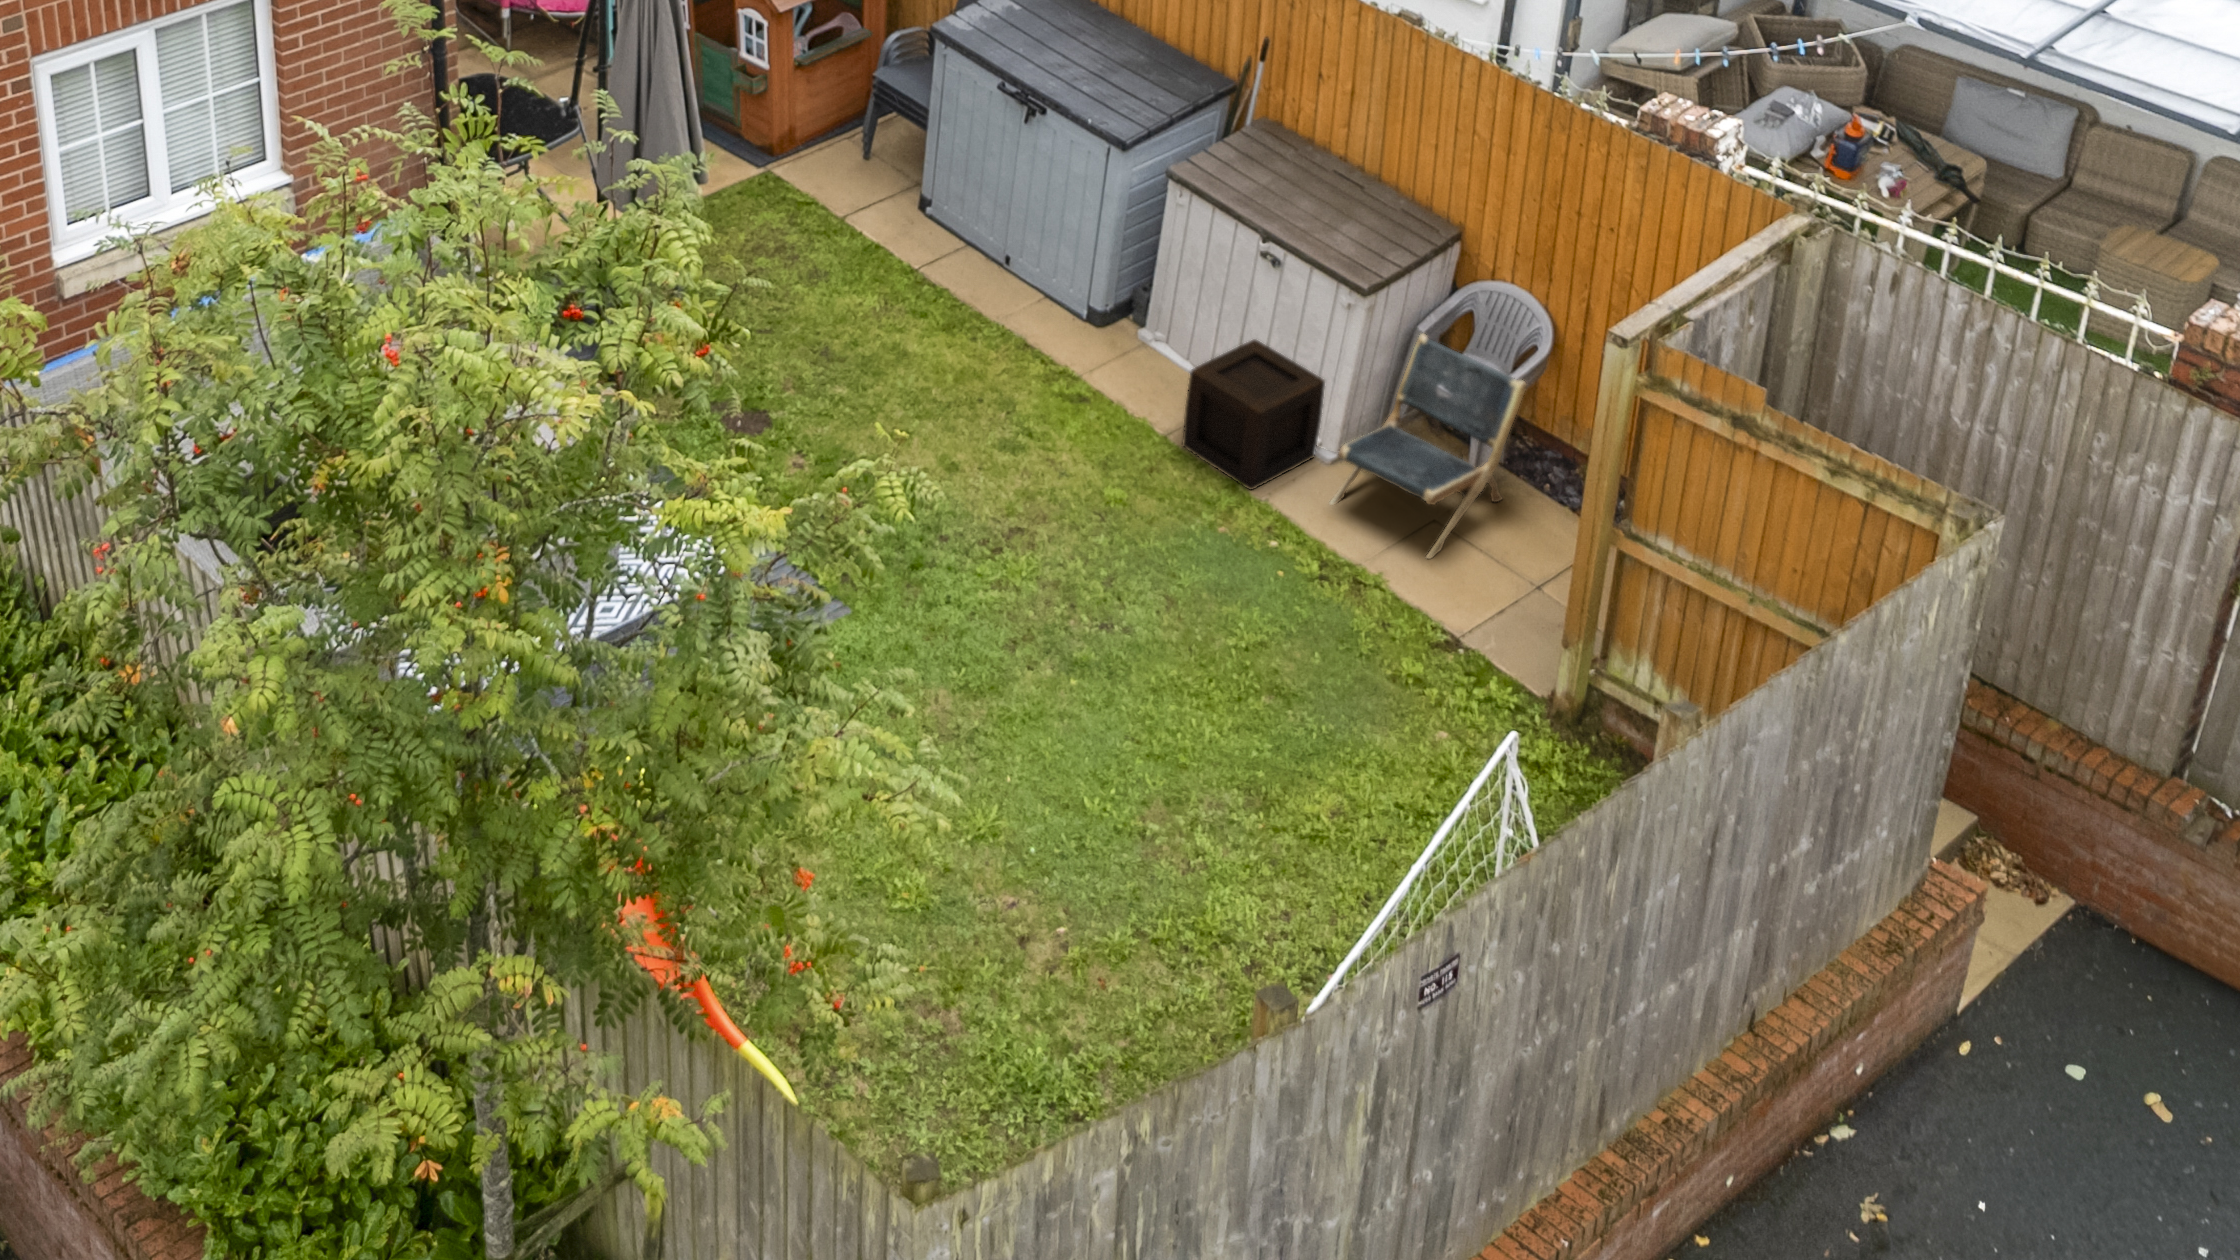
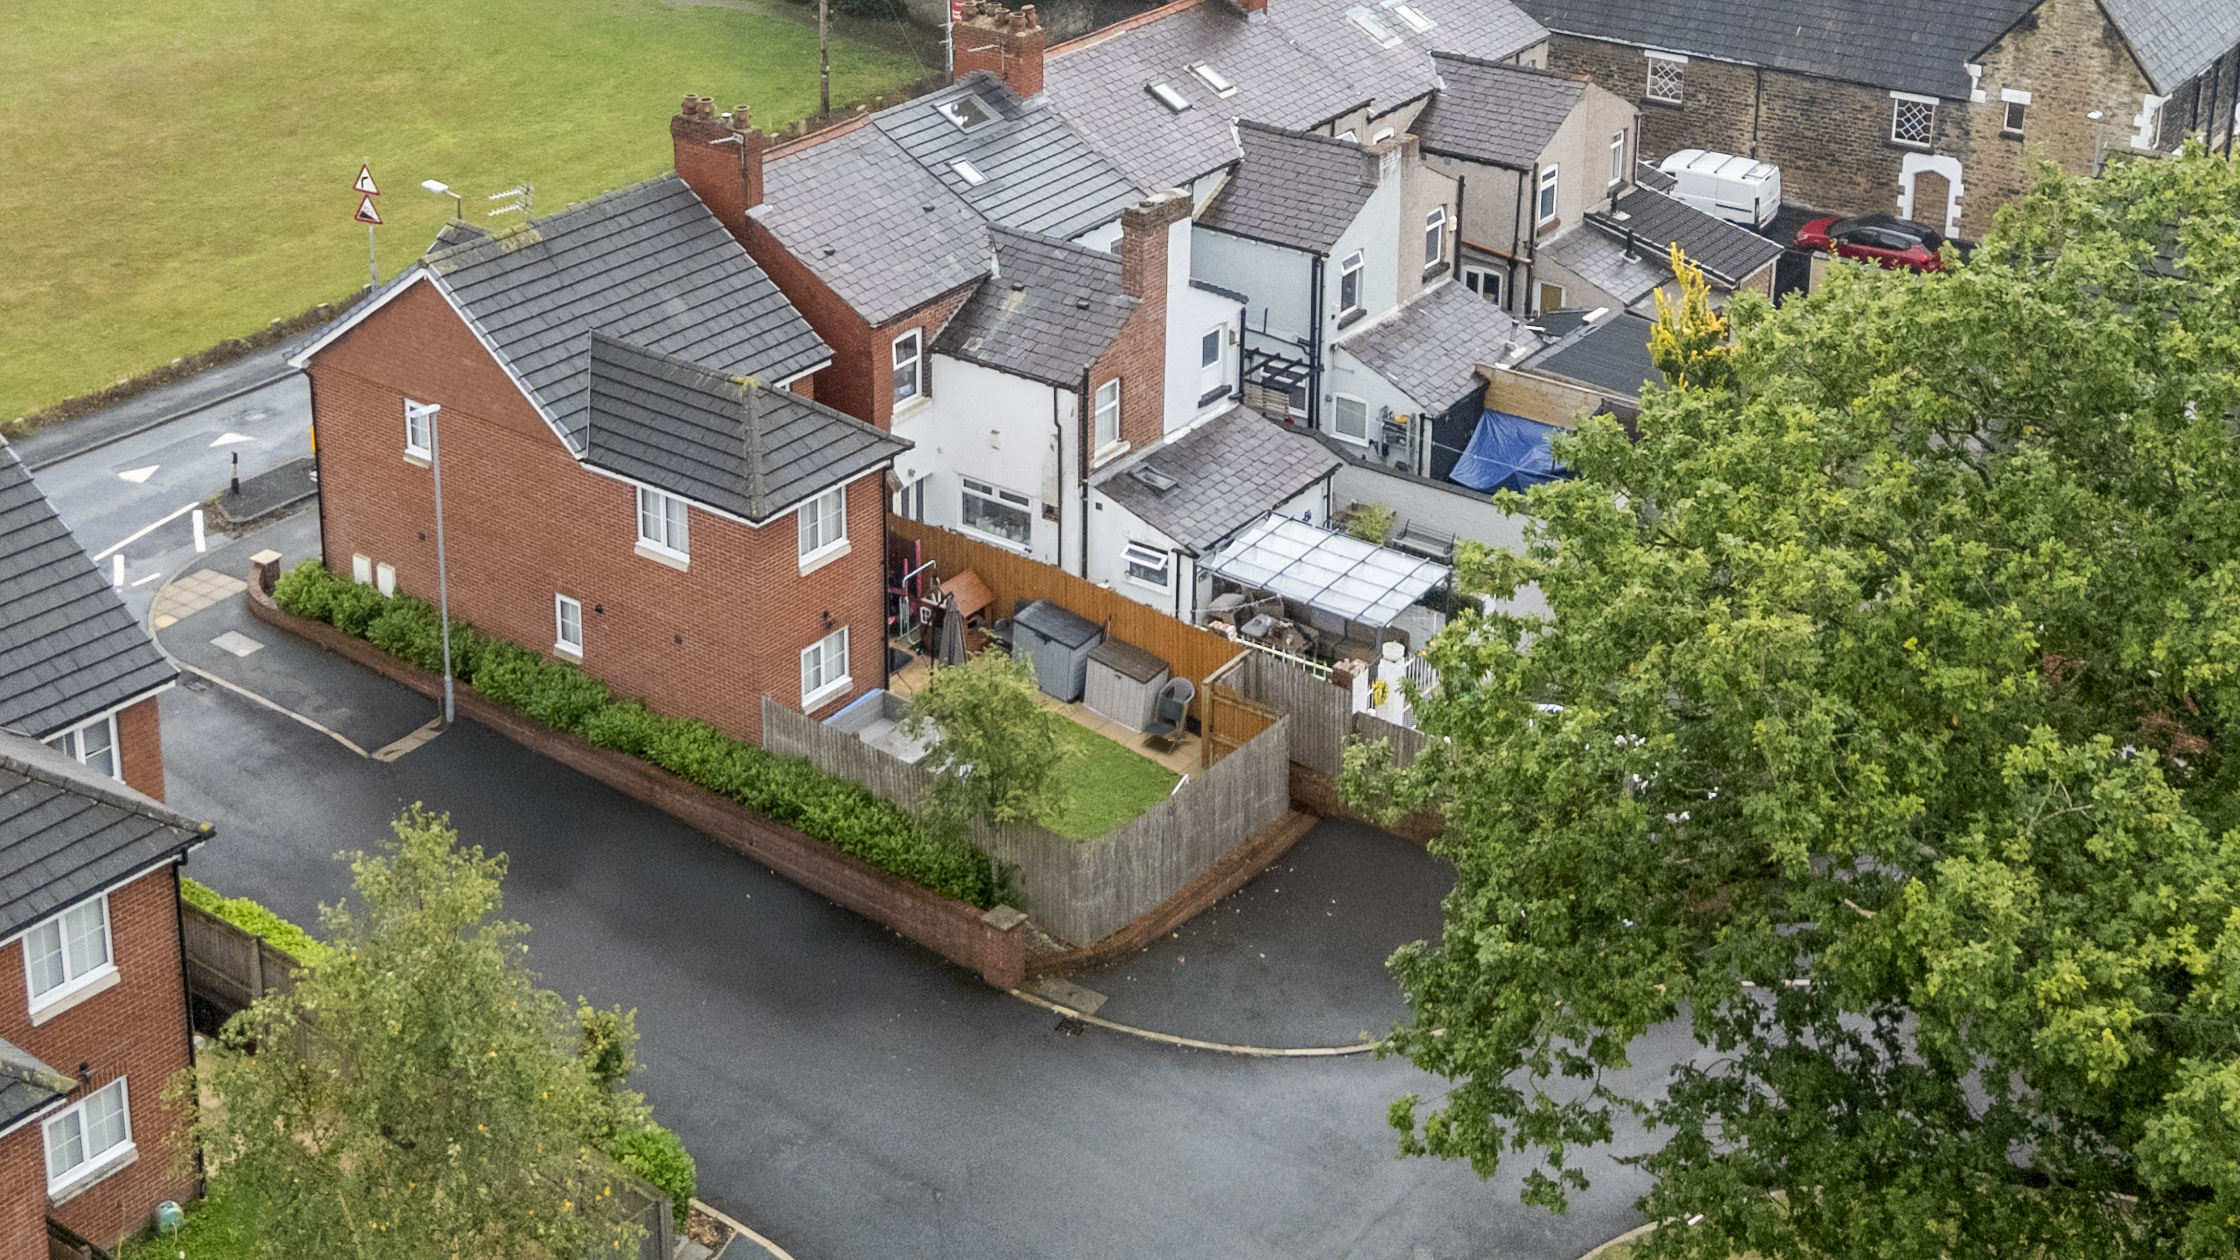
wooden crate: present [1182,340,1325,490] -> none [1099,702,1136,744]

